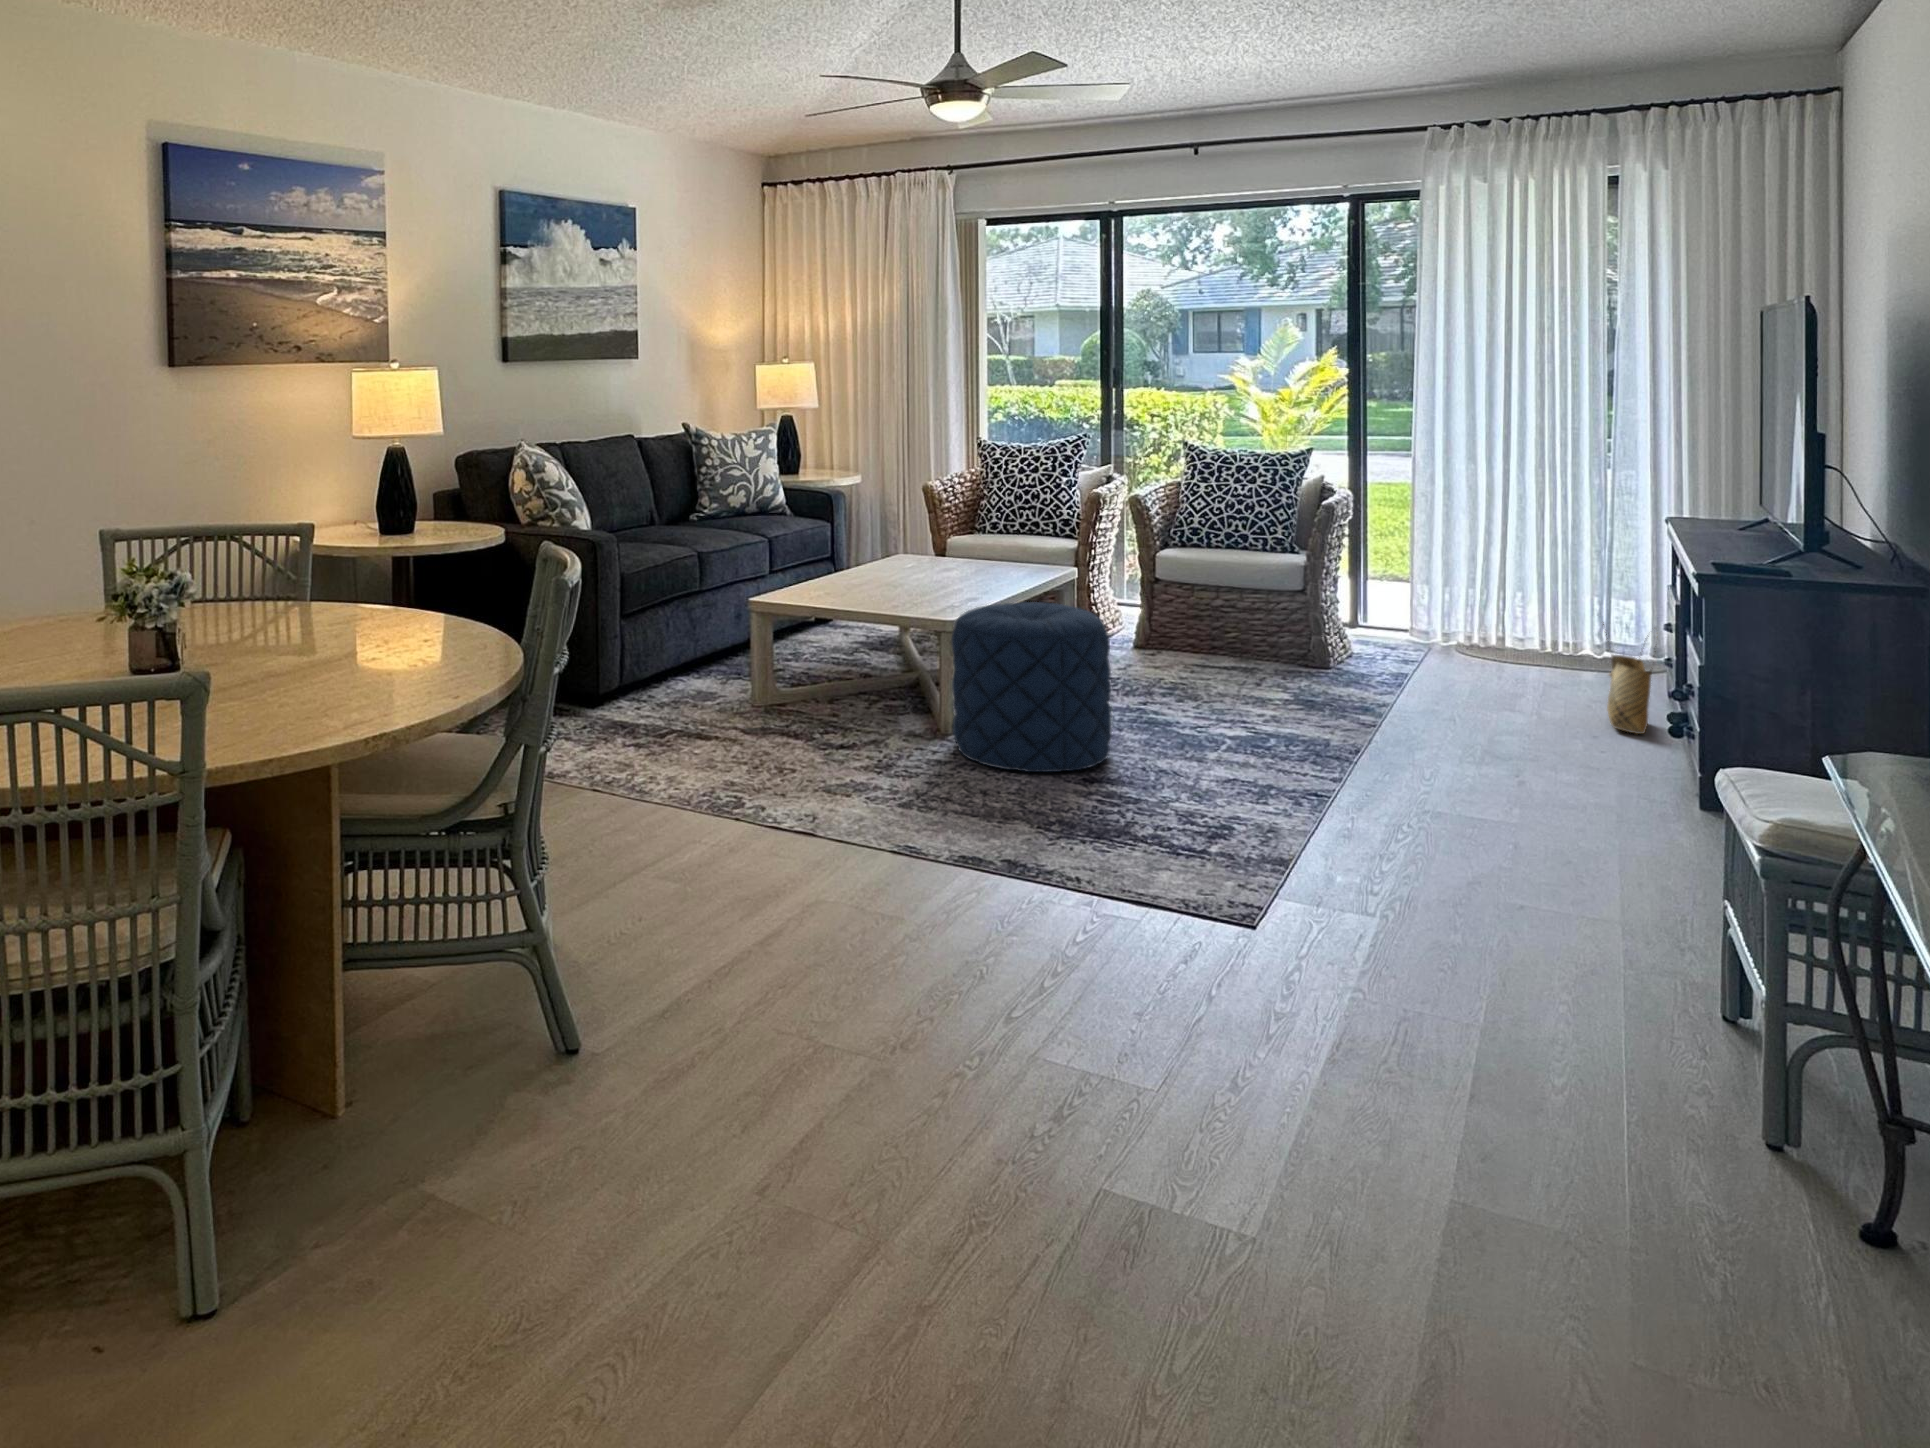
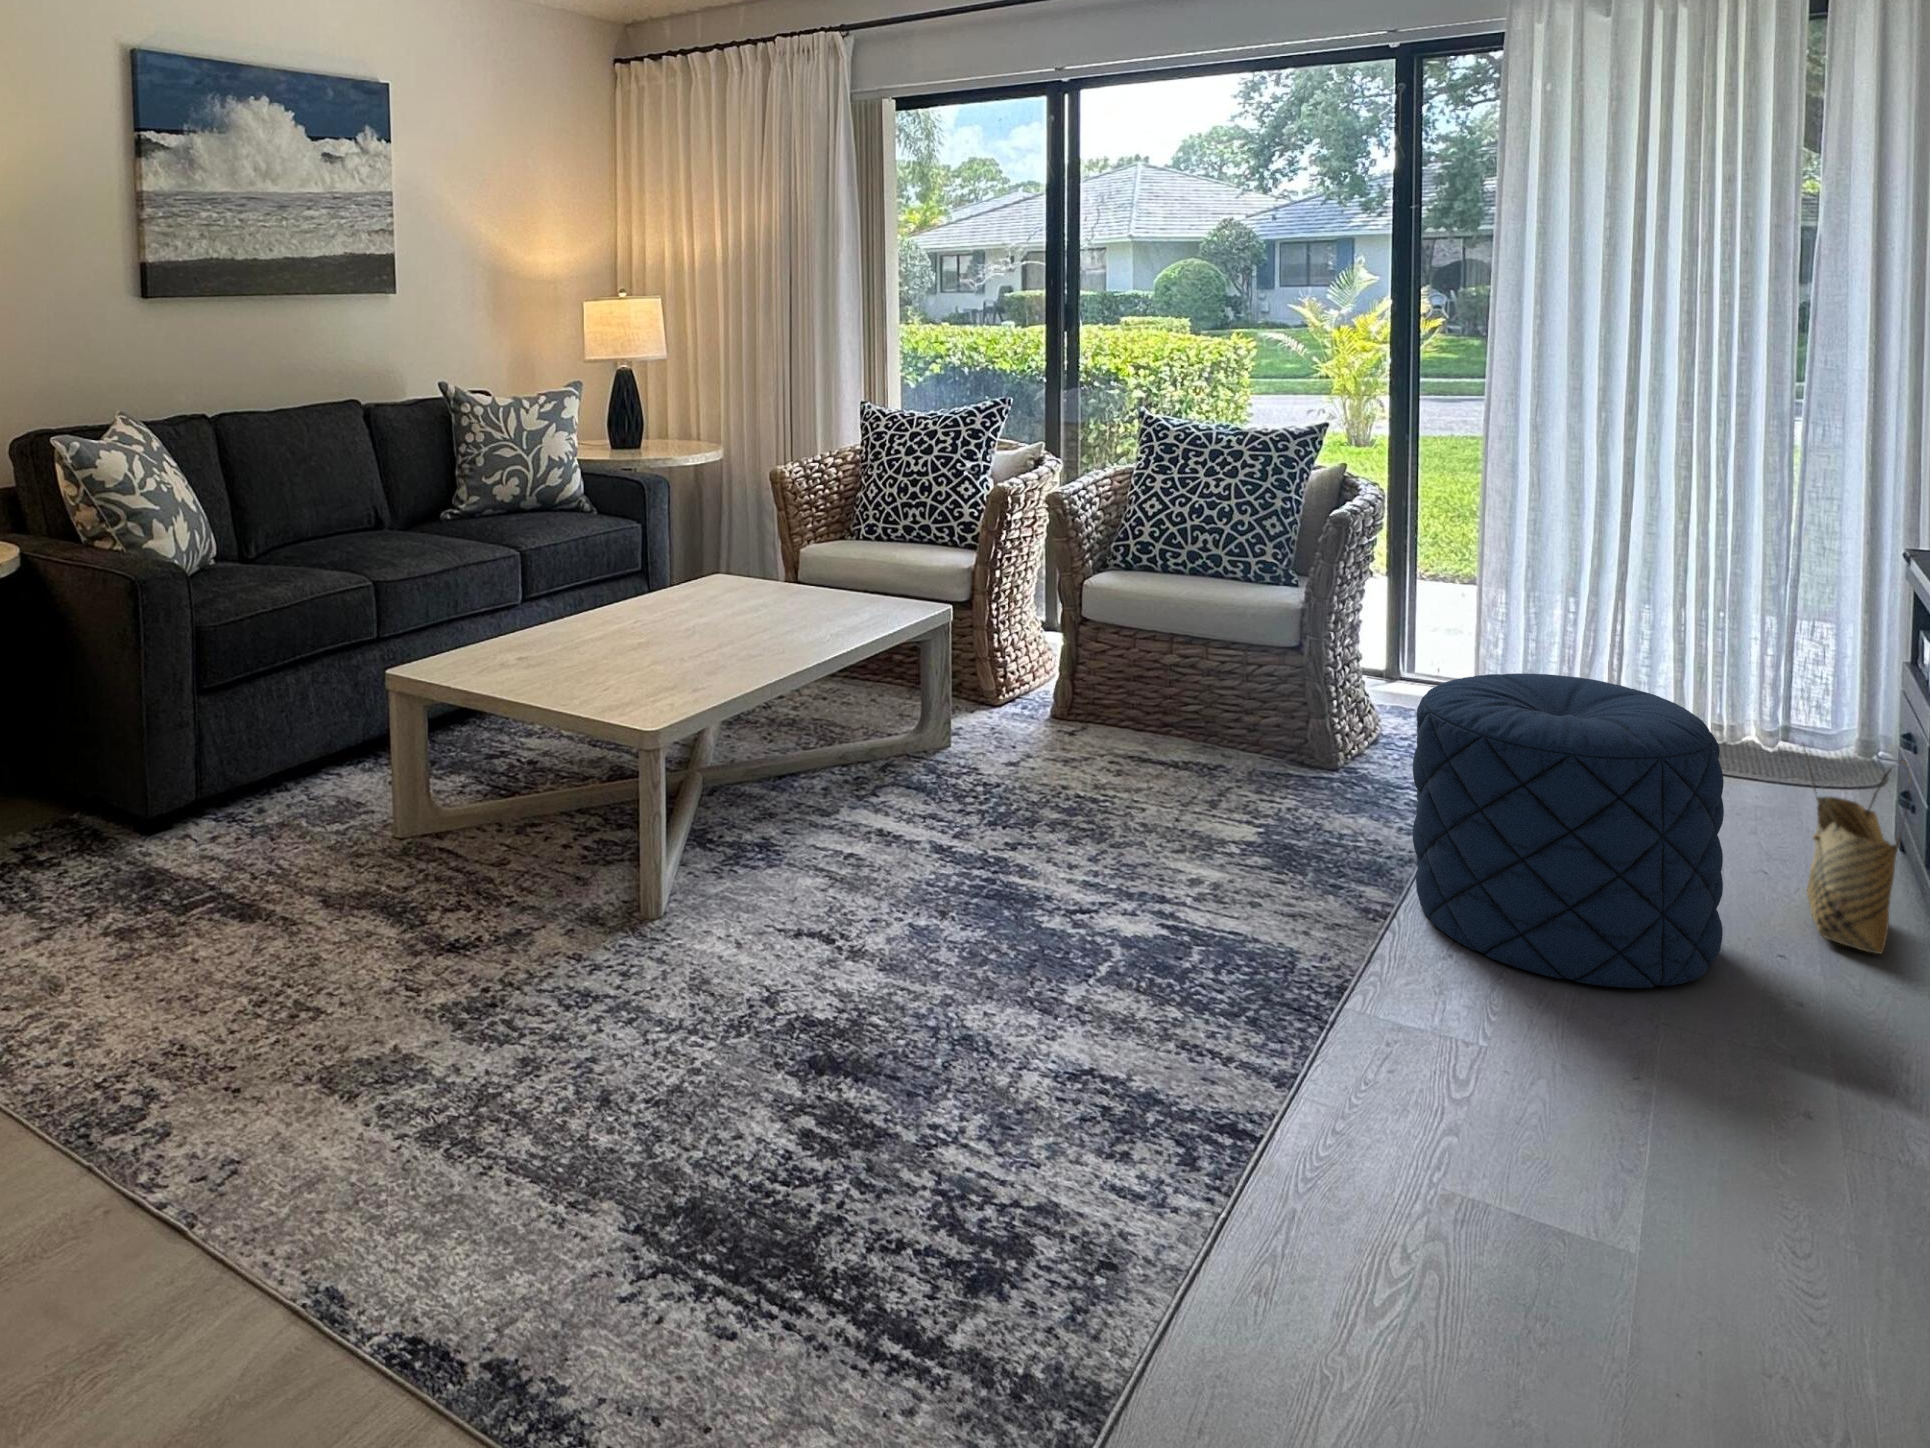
pouf: present [951,602,1112,772] -> present [1413,673,1724,988]

